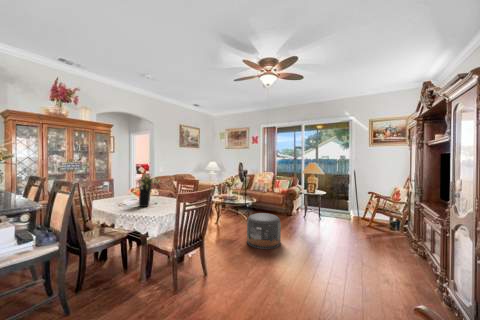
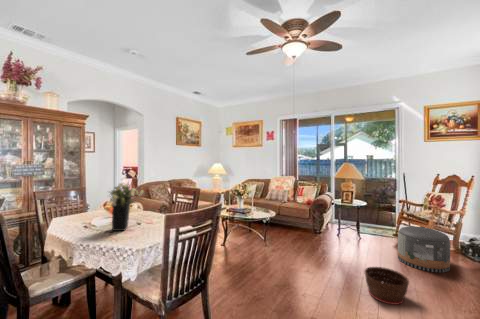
pouf: present [247,213,281,249] -> present [398,226,450,272]
basket: none [315,235,343,259] -> present [365,267,409,305]

